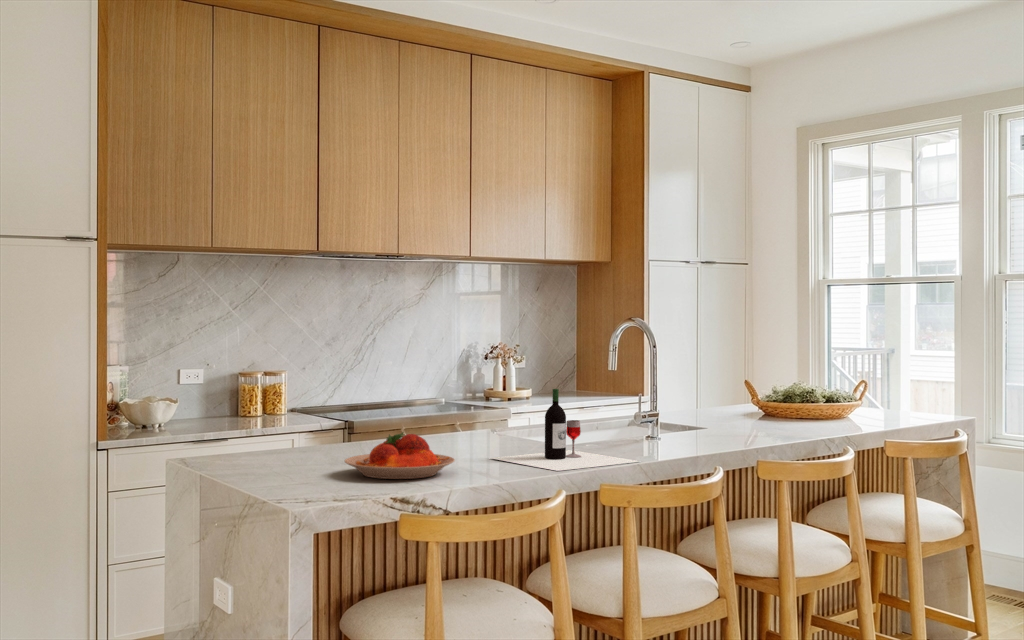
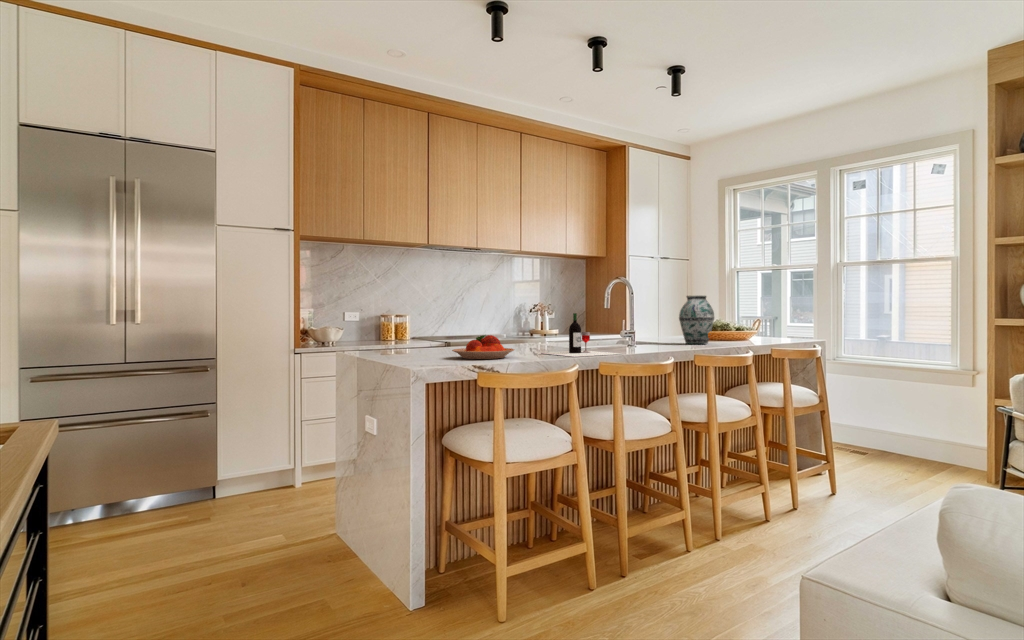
vase: none [729,341,790,428] -> present [679,296,714,344]

